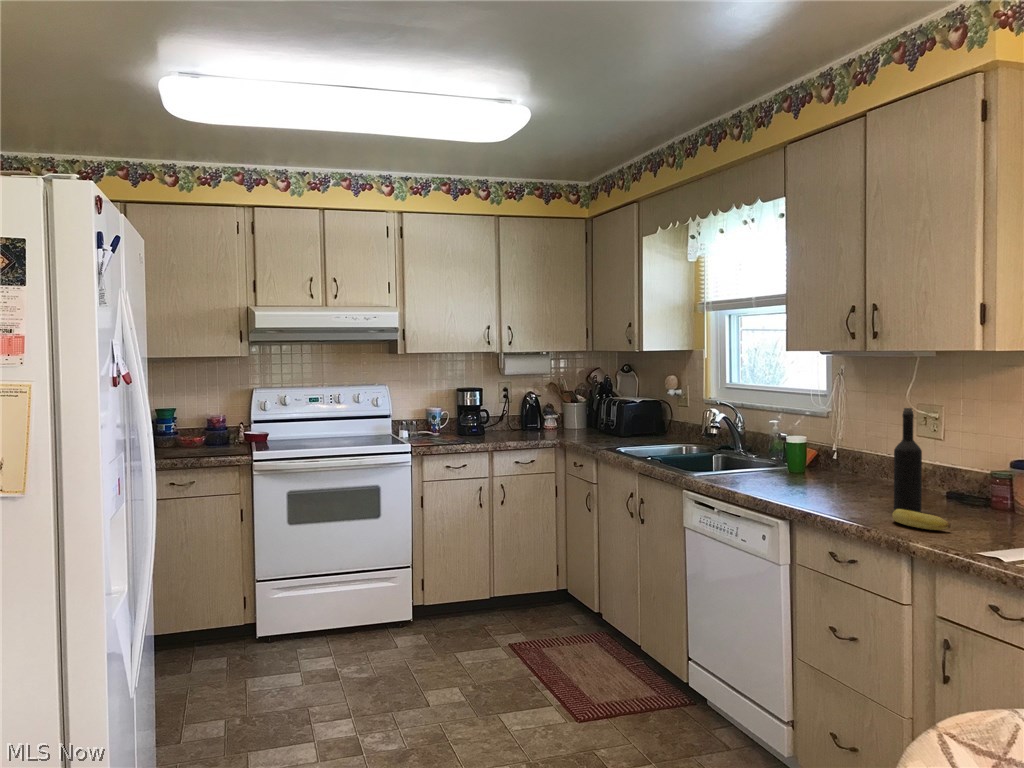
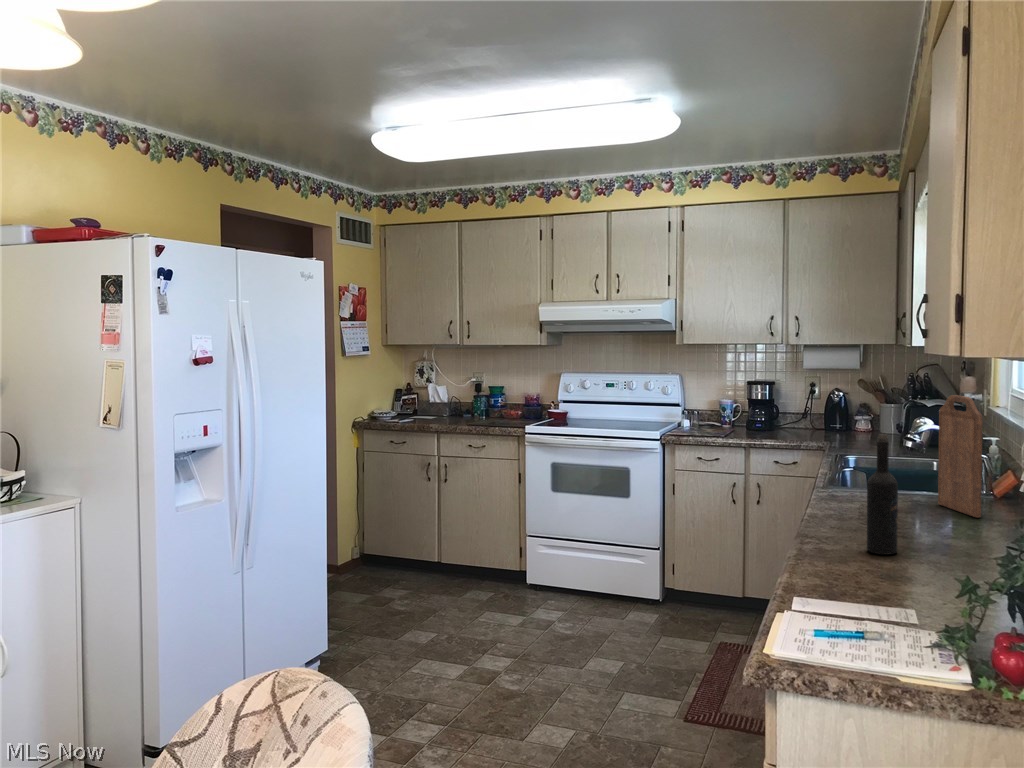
cutting board: none [811,380,868,480] -> present [938,395,983,518]
banana: present [892,509,951,530] -> none [816,544,856,571]

